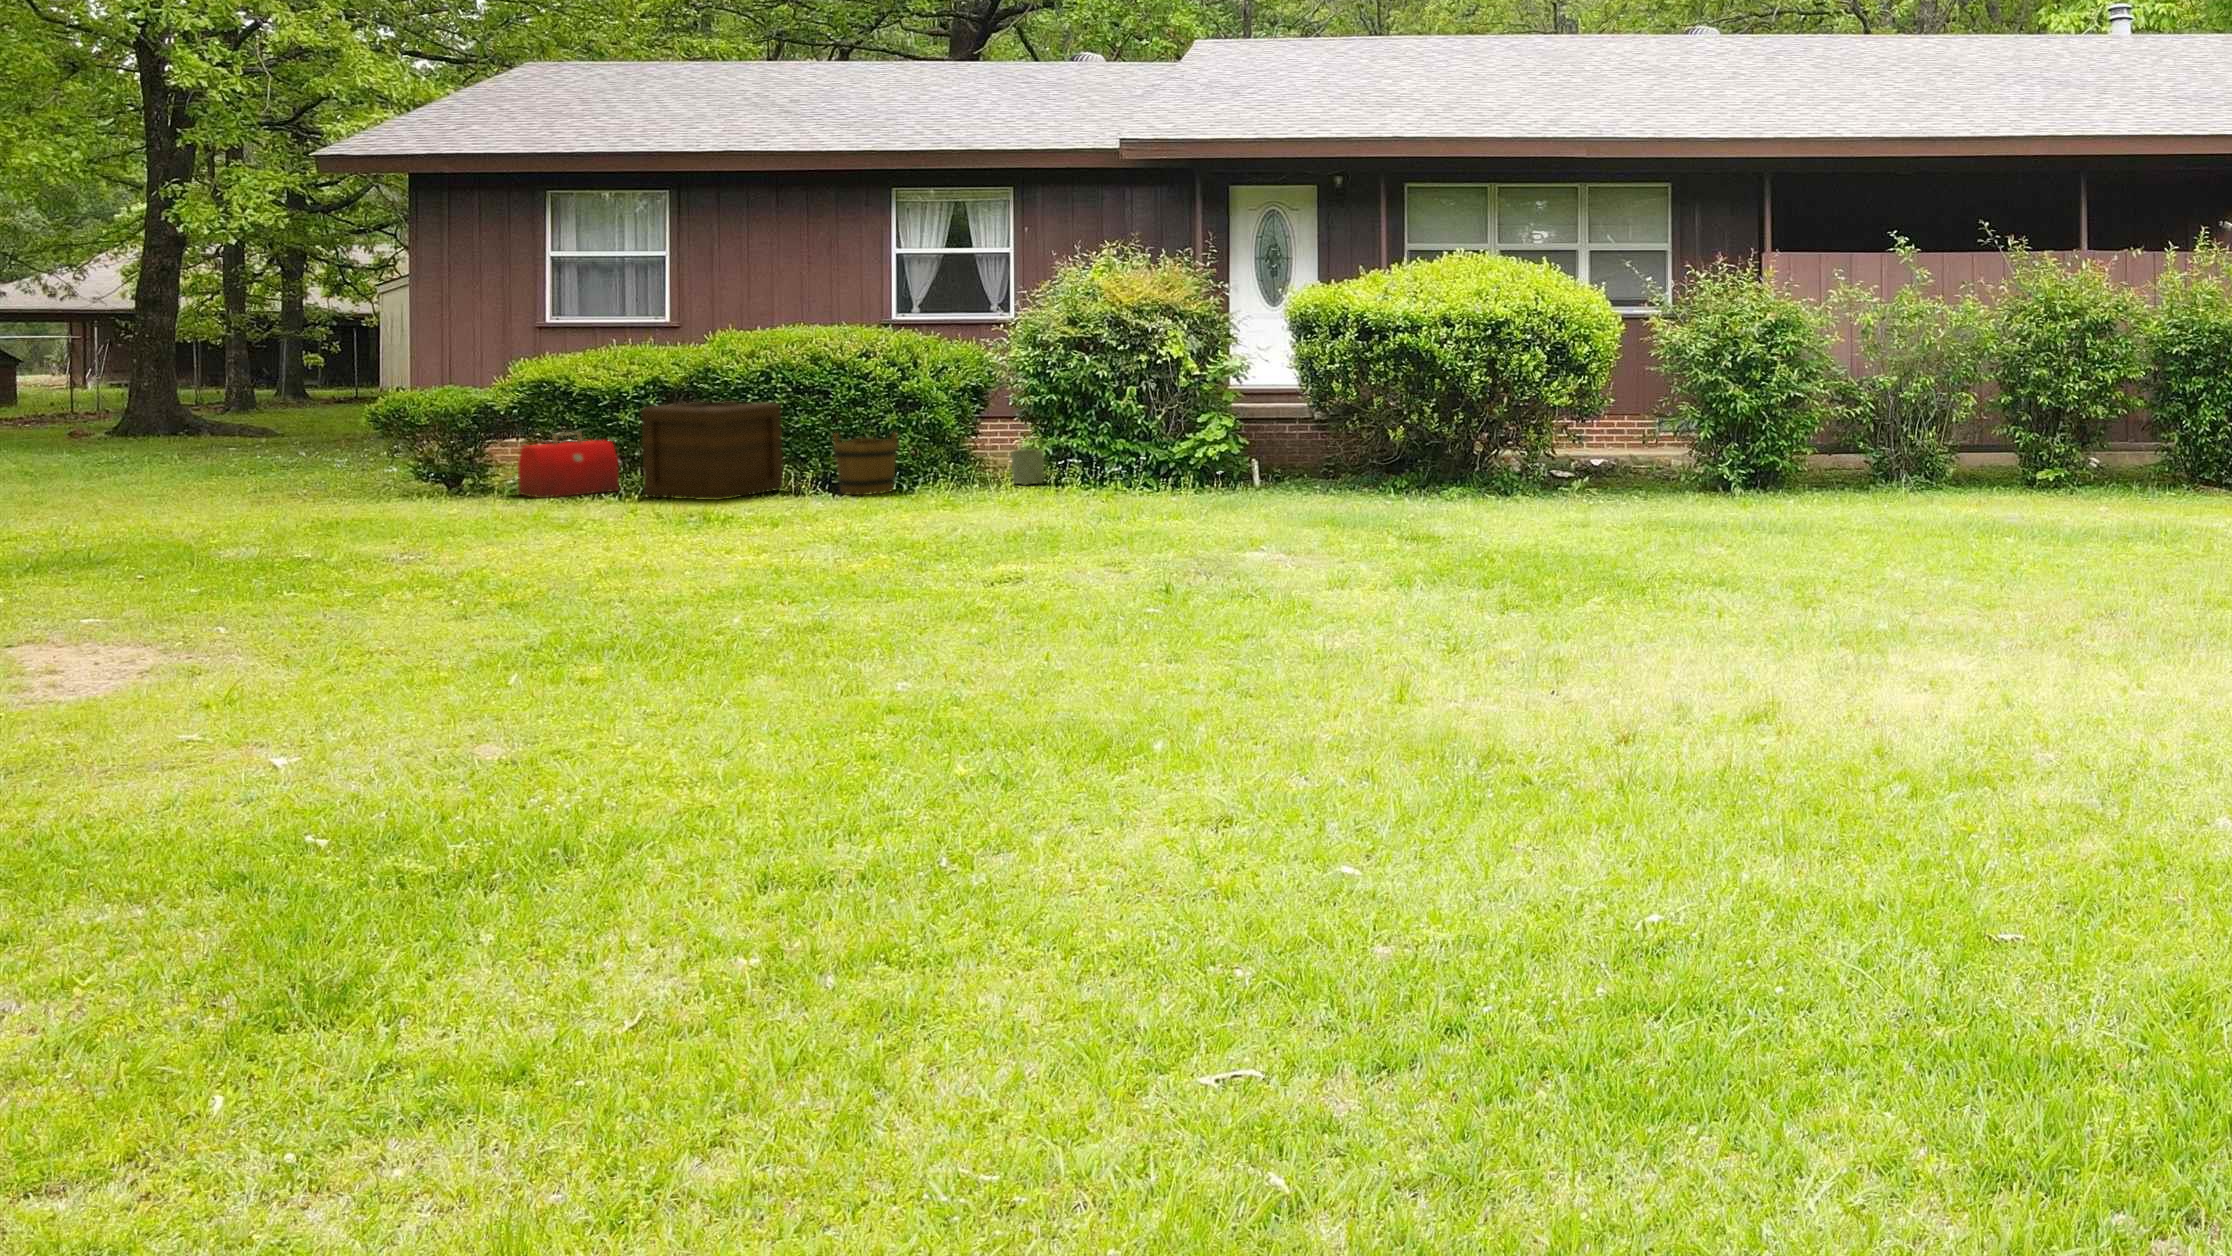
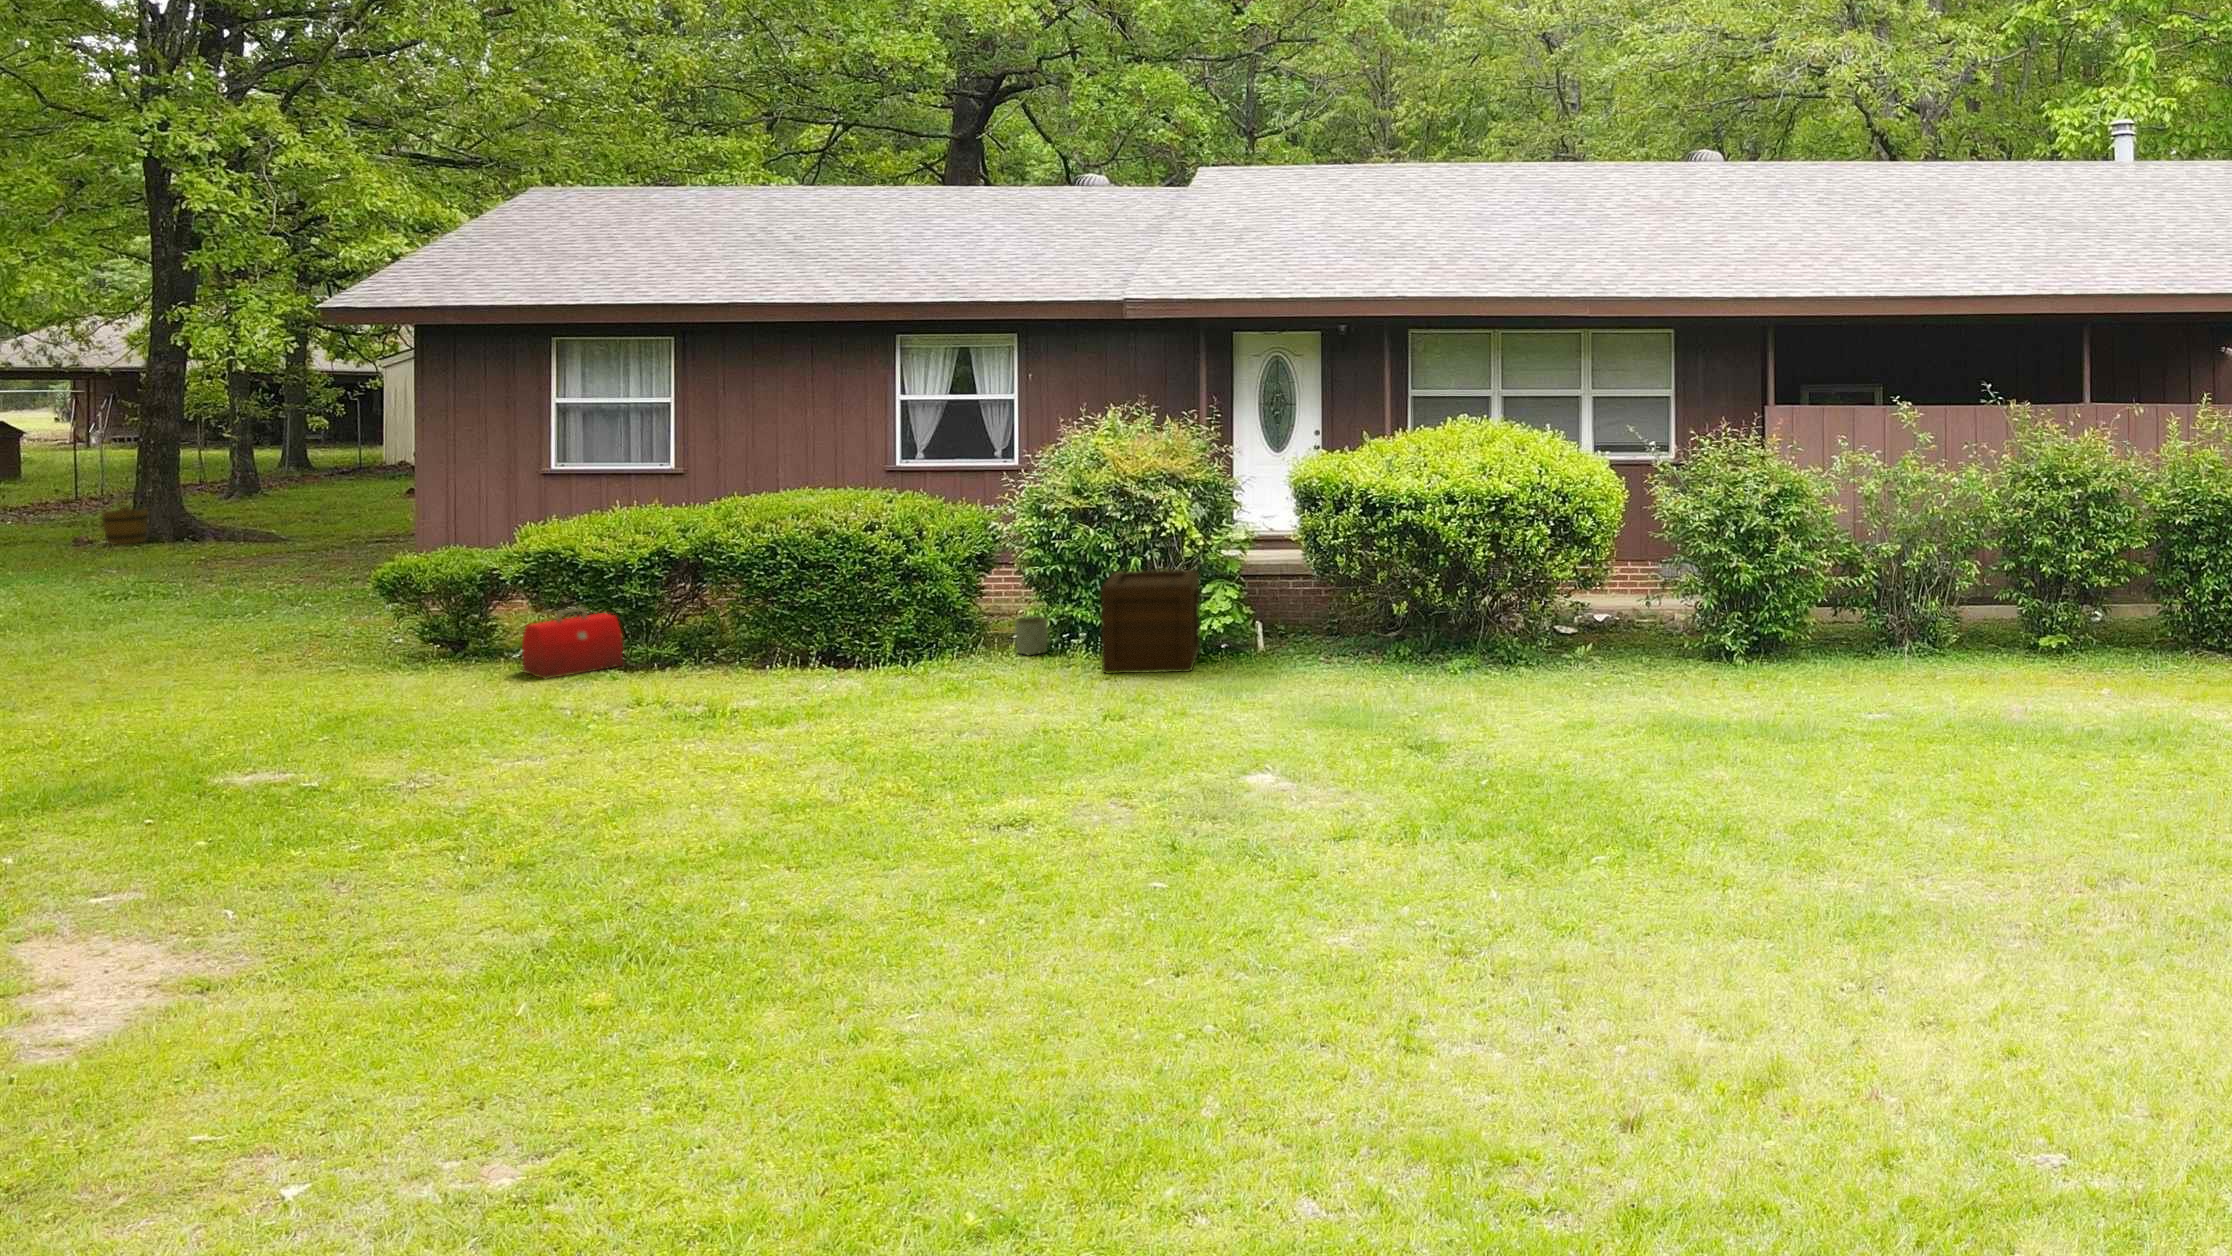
wooden crate: present [641,401,783,500] -> present [1101,570,1200,673]
bucket: present [833,433,899,495] -> present [102,505,148,544]

